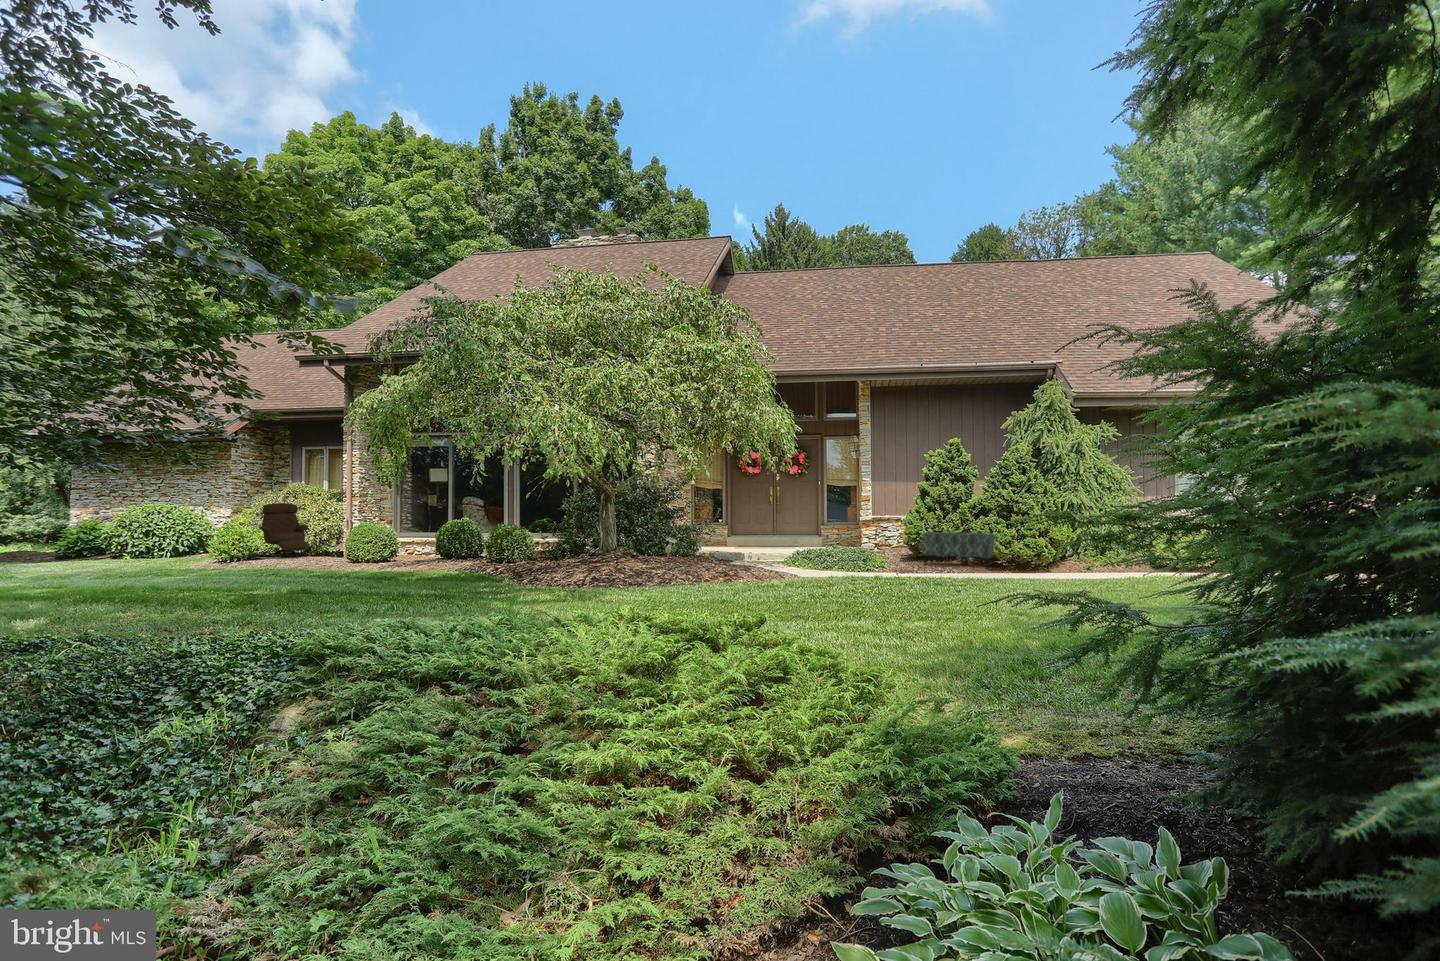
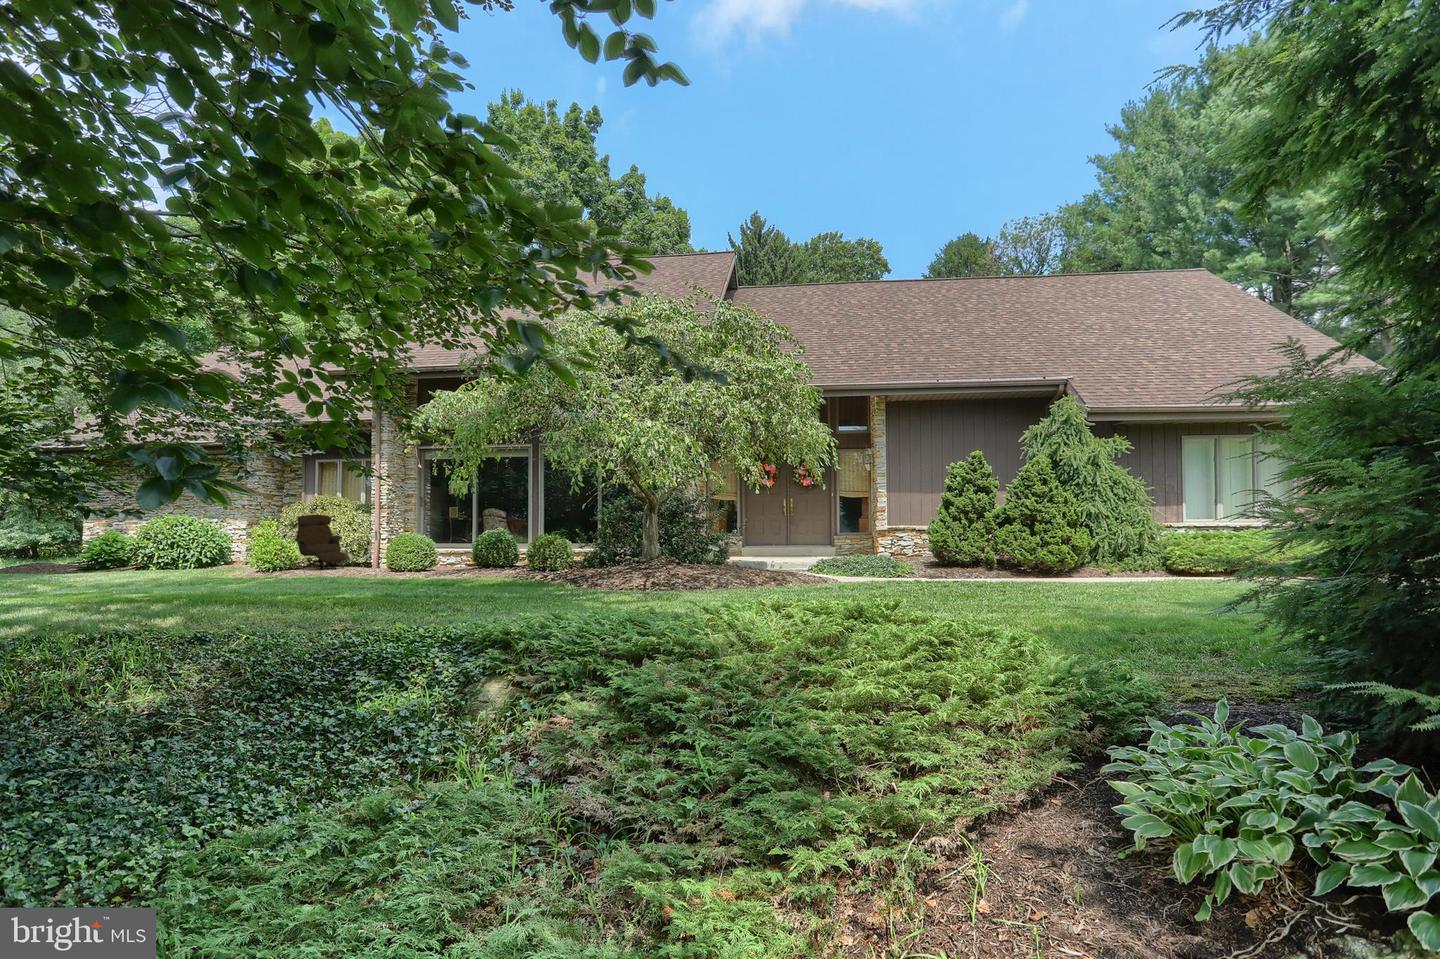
bench: present [922,532,995,567] -> none [953,539,1019,572]

